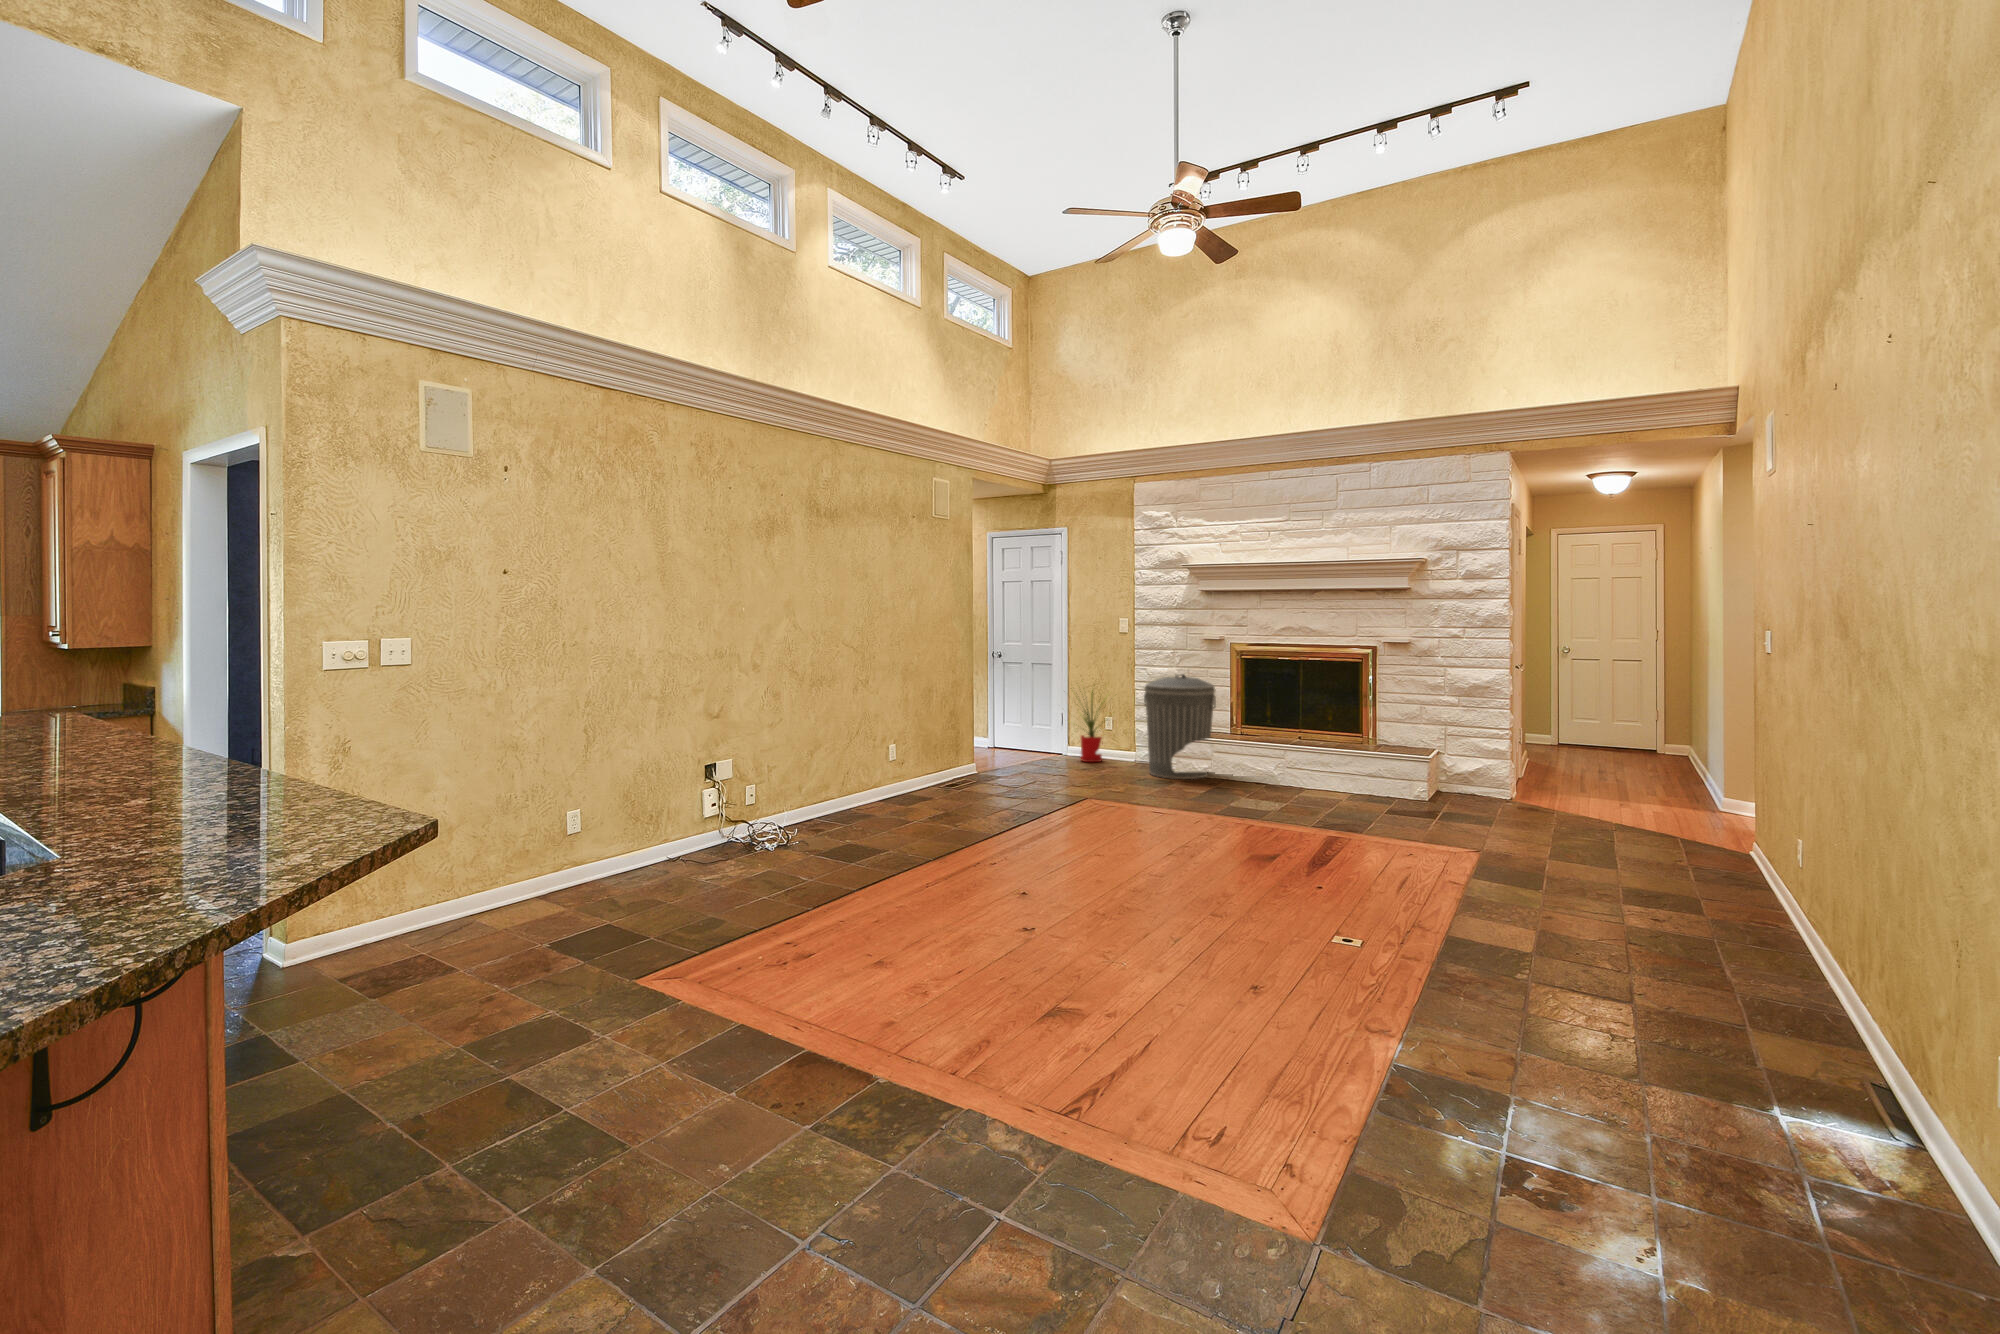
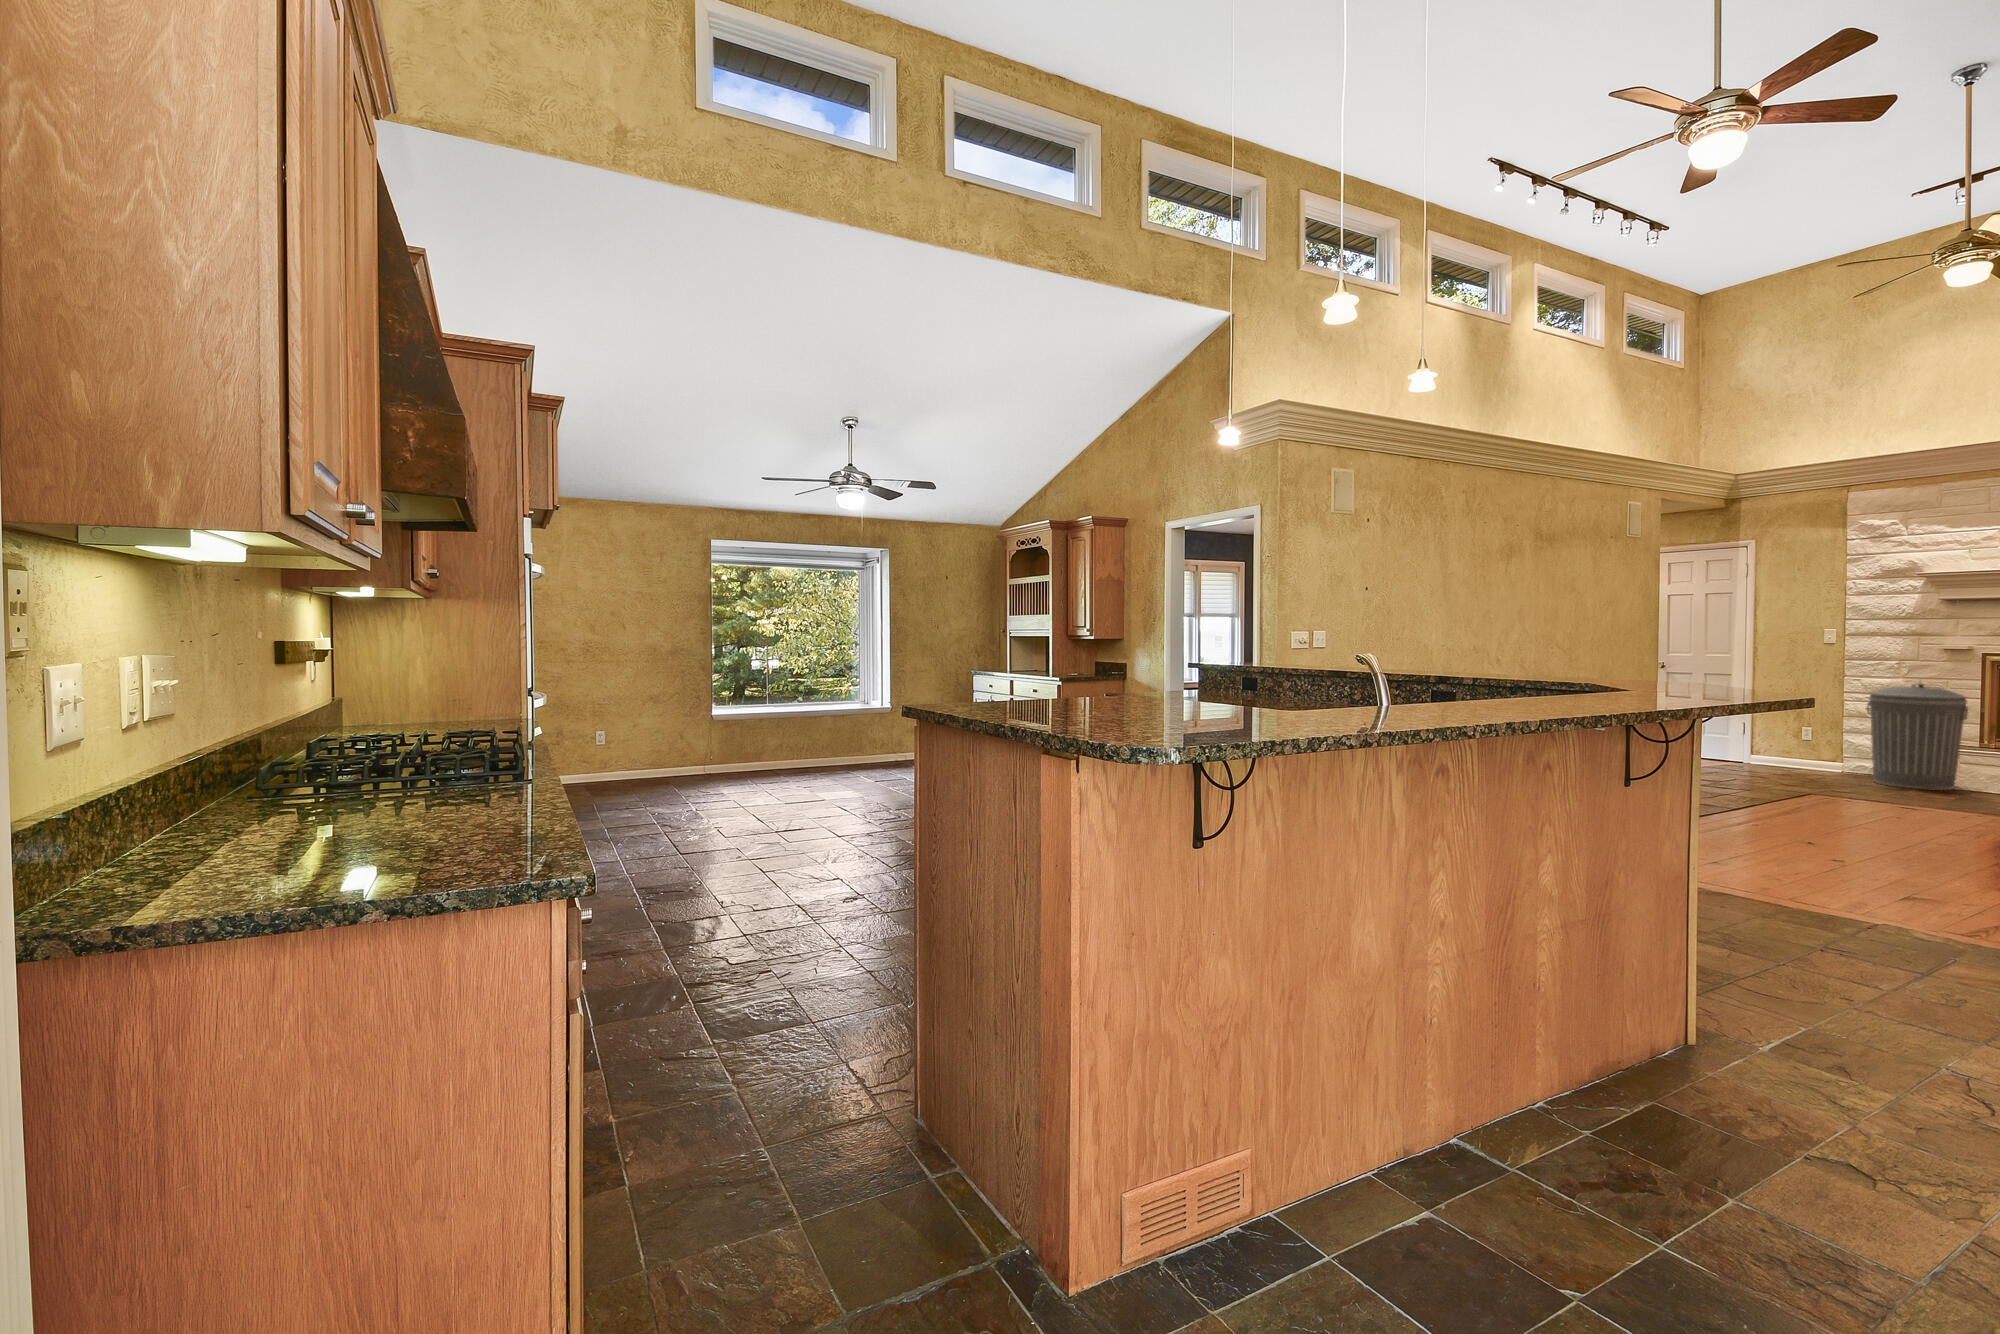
house plant: present [1071,688,1102,762] -> none [1747,688,1828,770]

